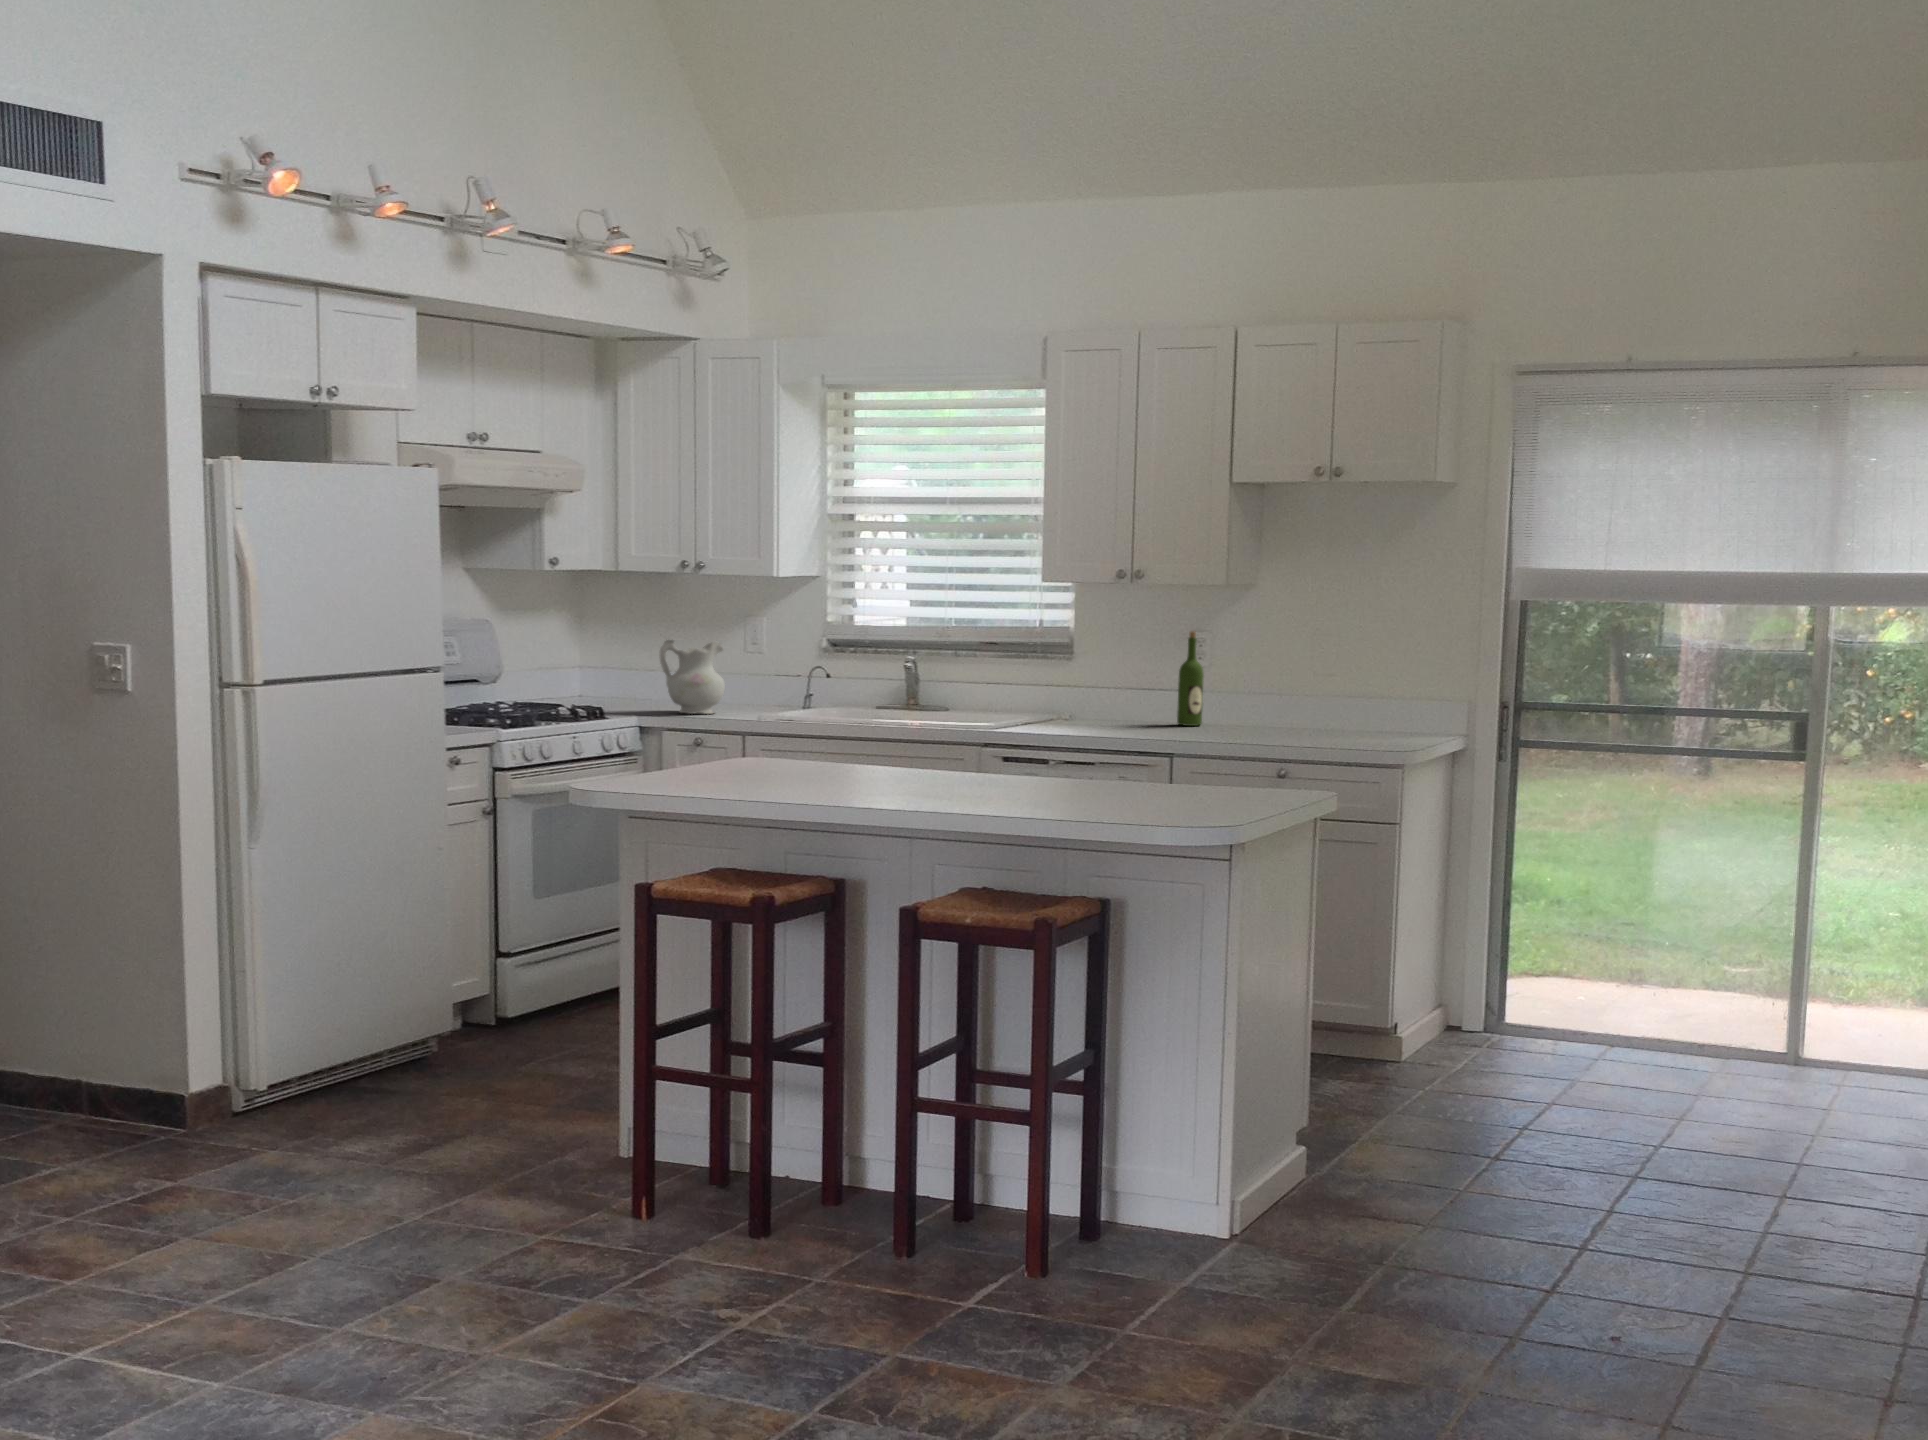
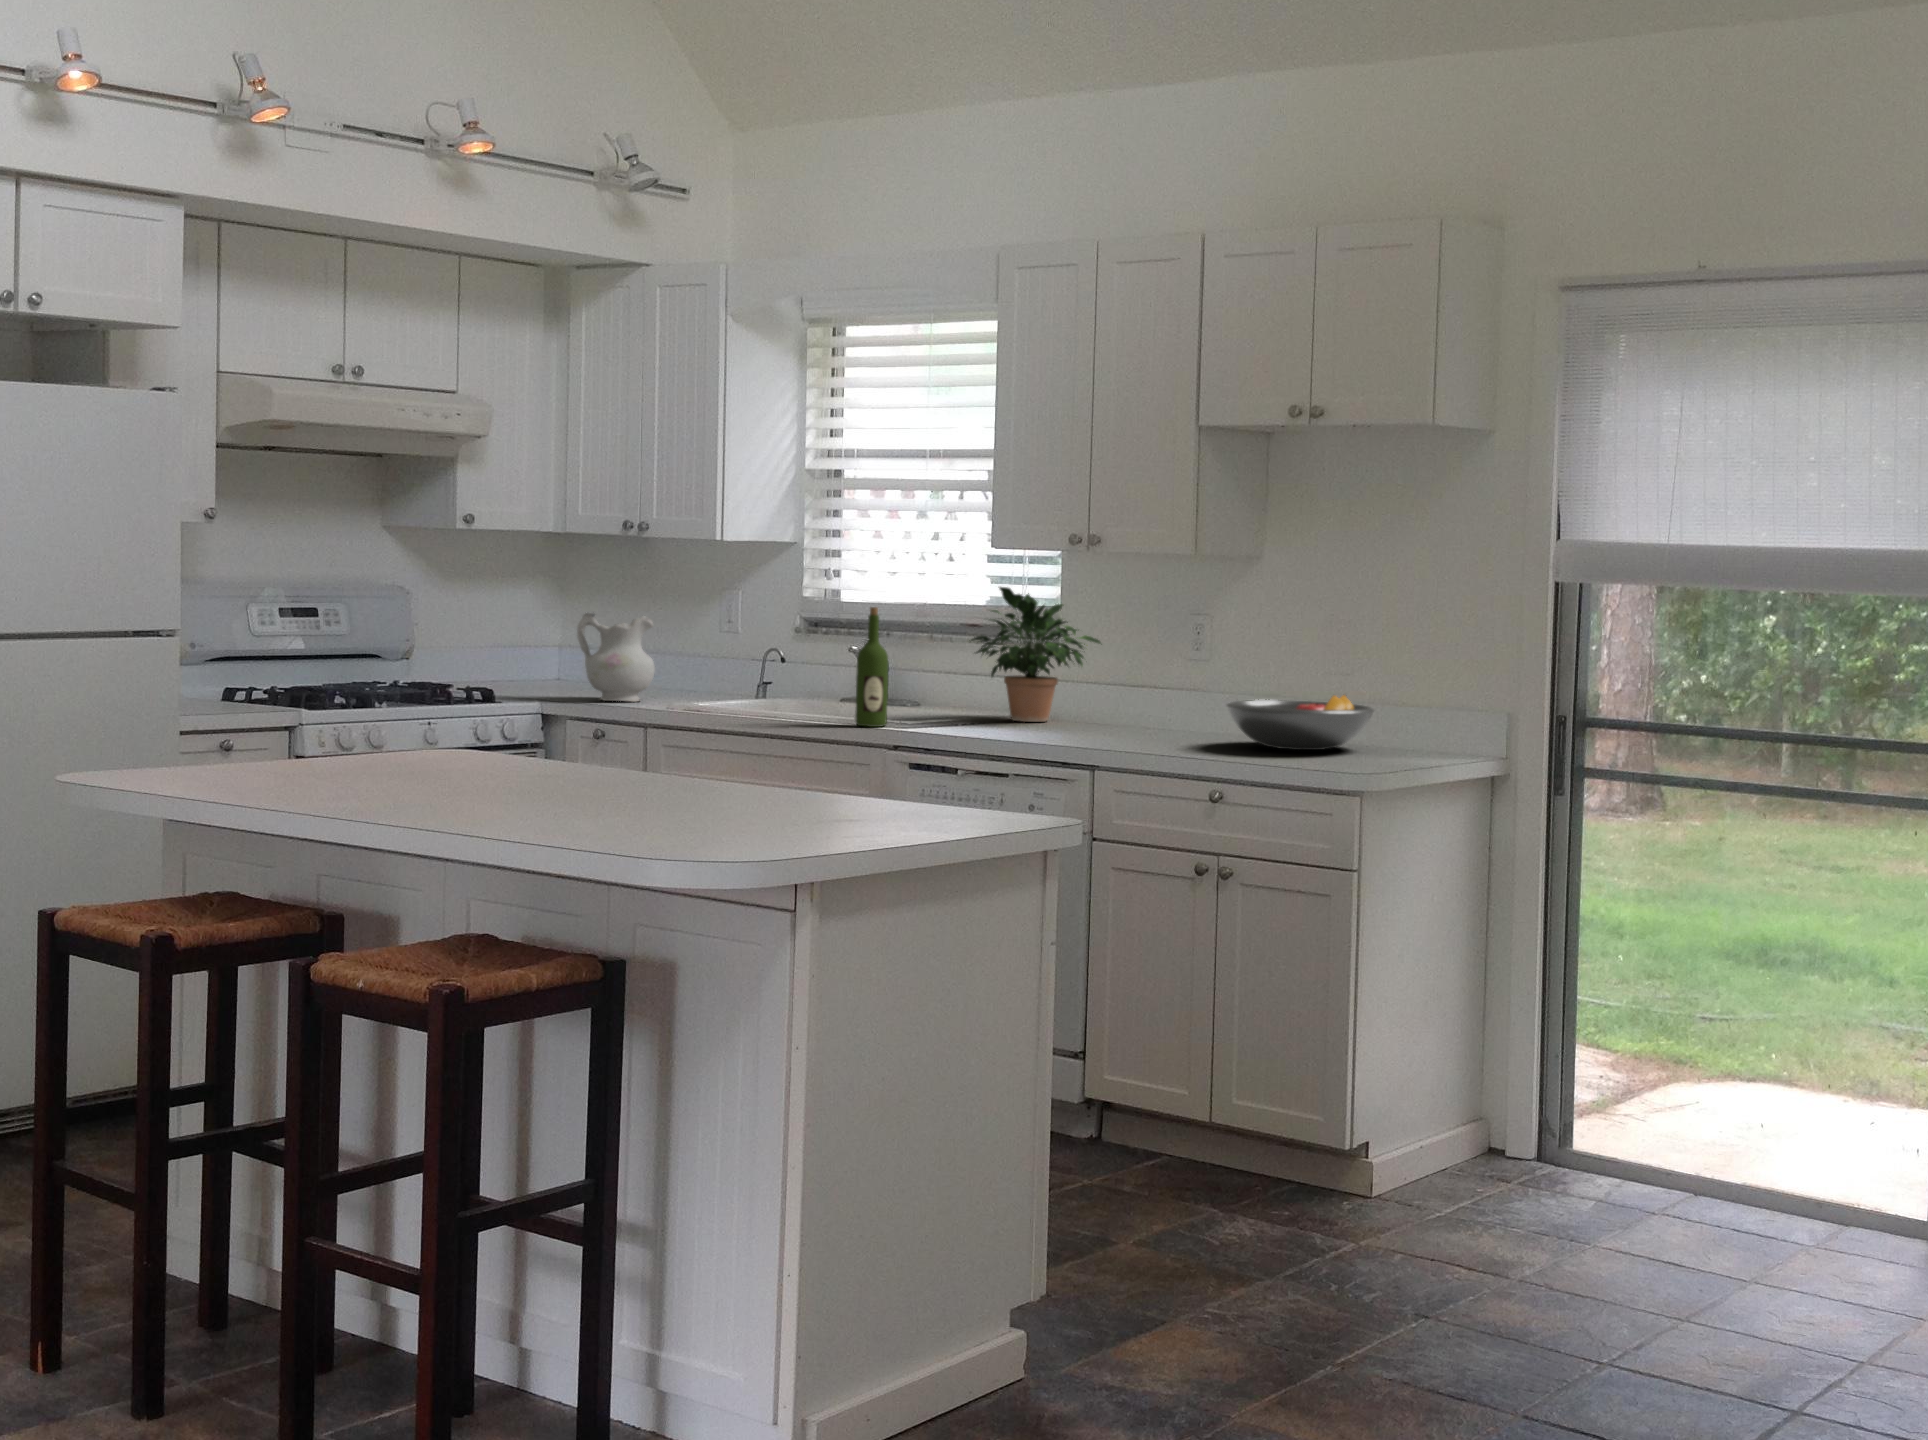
potted plant: none [1014,613,1129,722] -> present [972,587,1101,722]
wine bottle: present [1177,631,1204,726] -> present [855,607,888,727]
fruit bowl: none [1261,695,1374,739] -> present [1227,695,1374,750]

